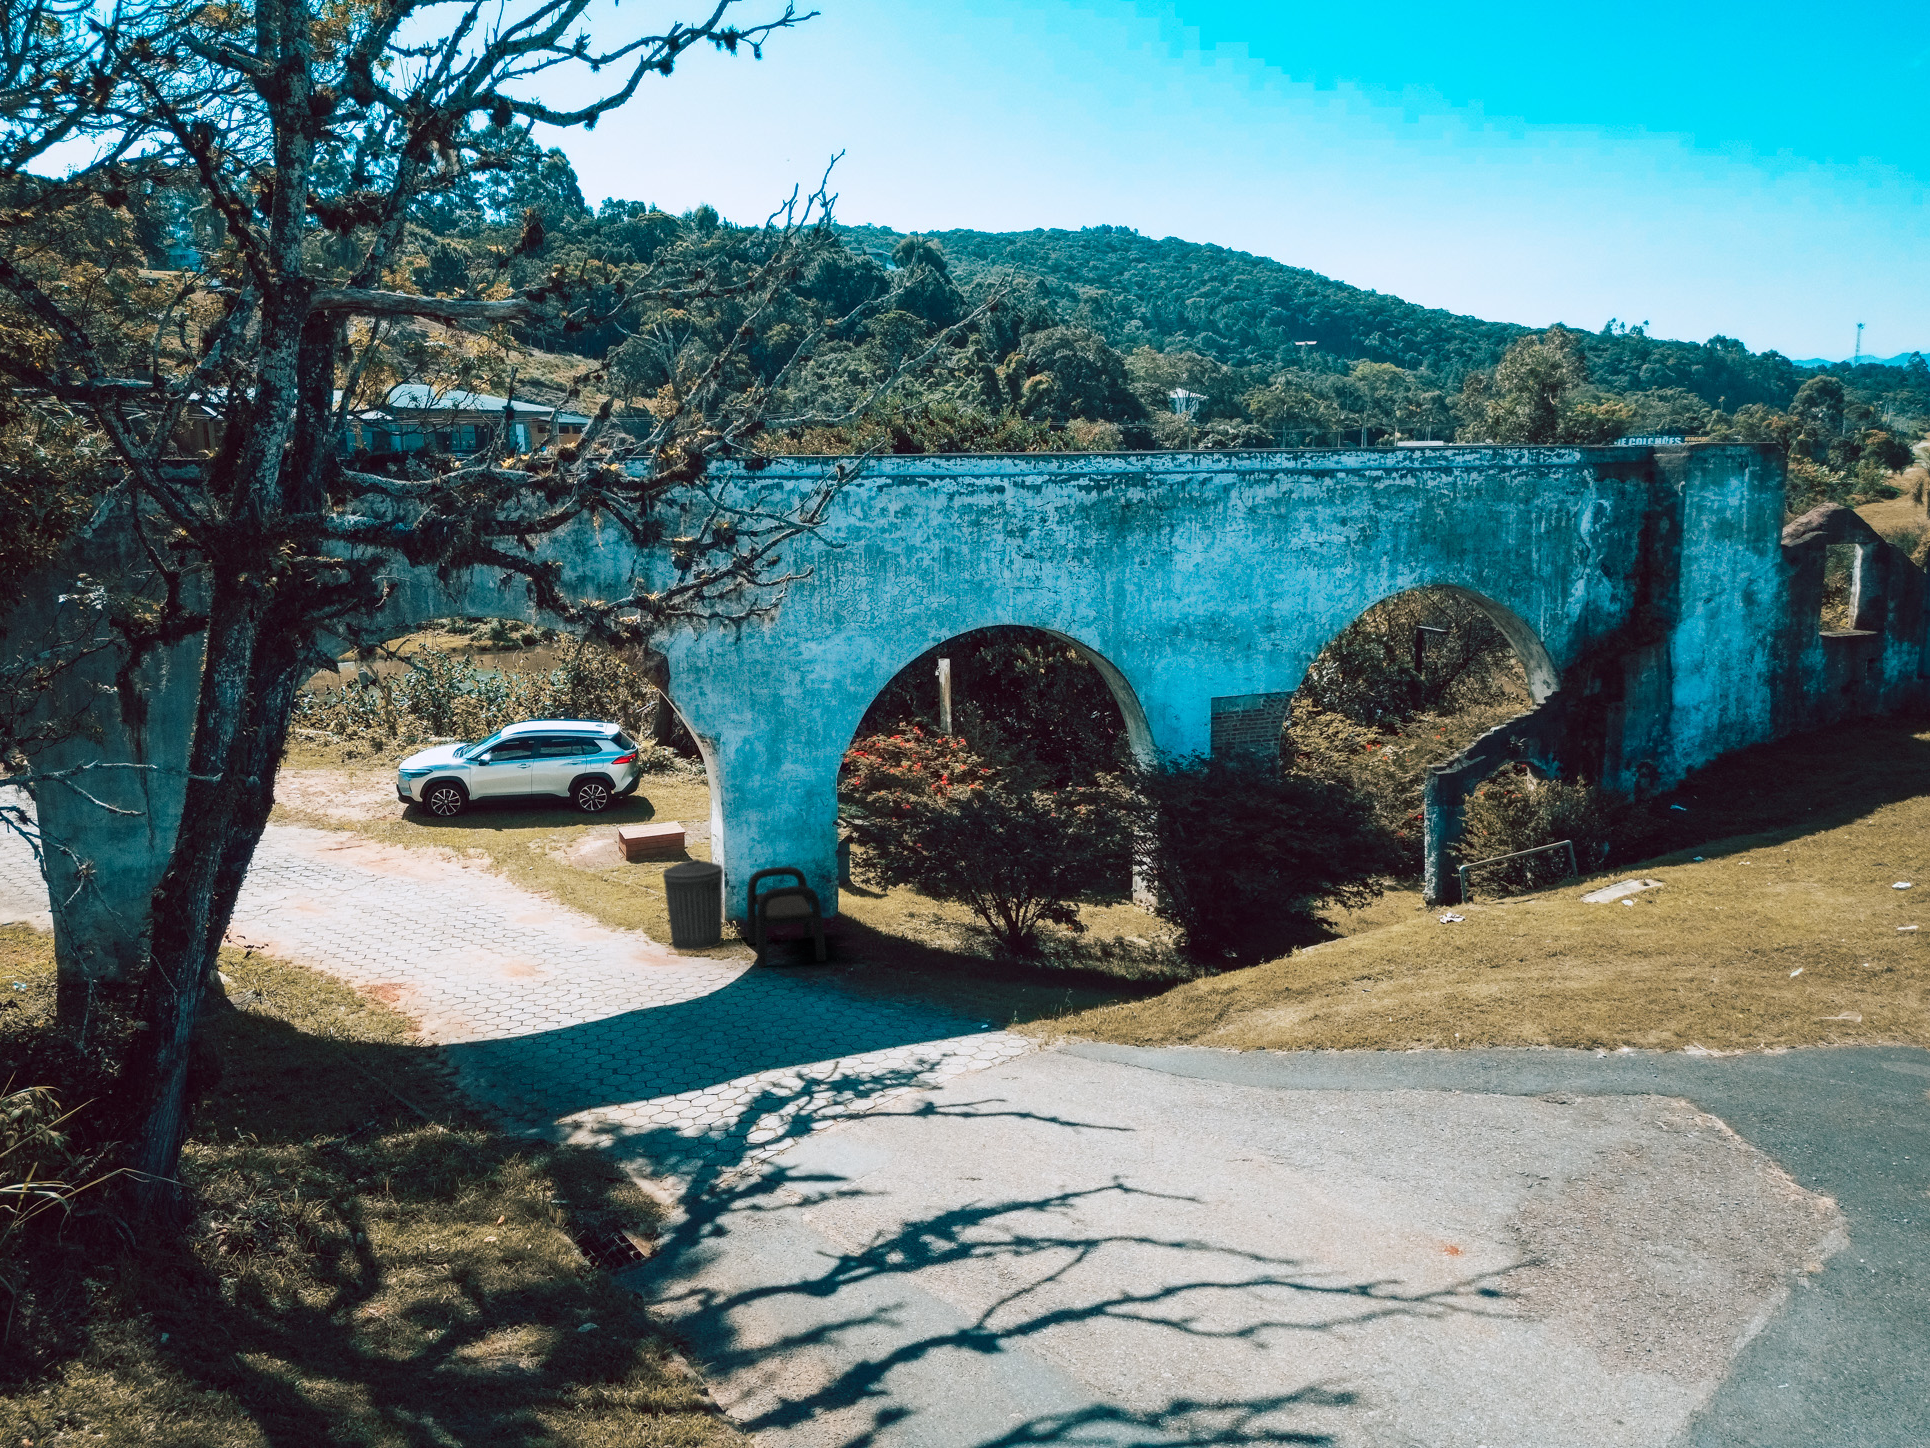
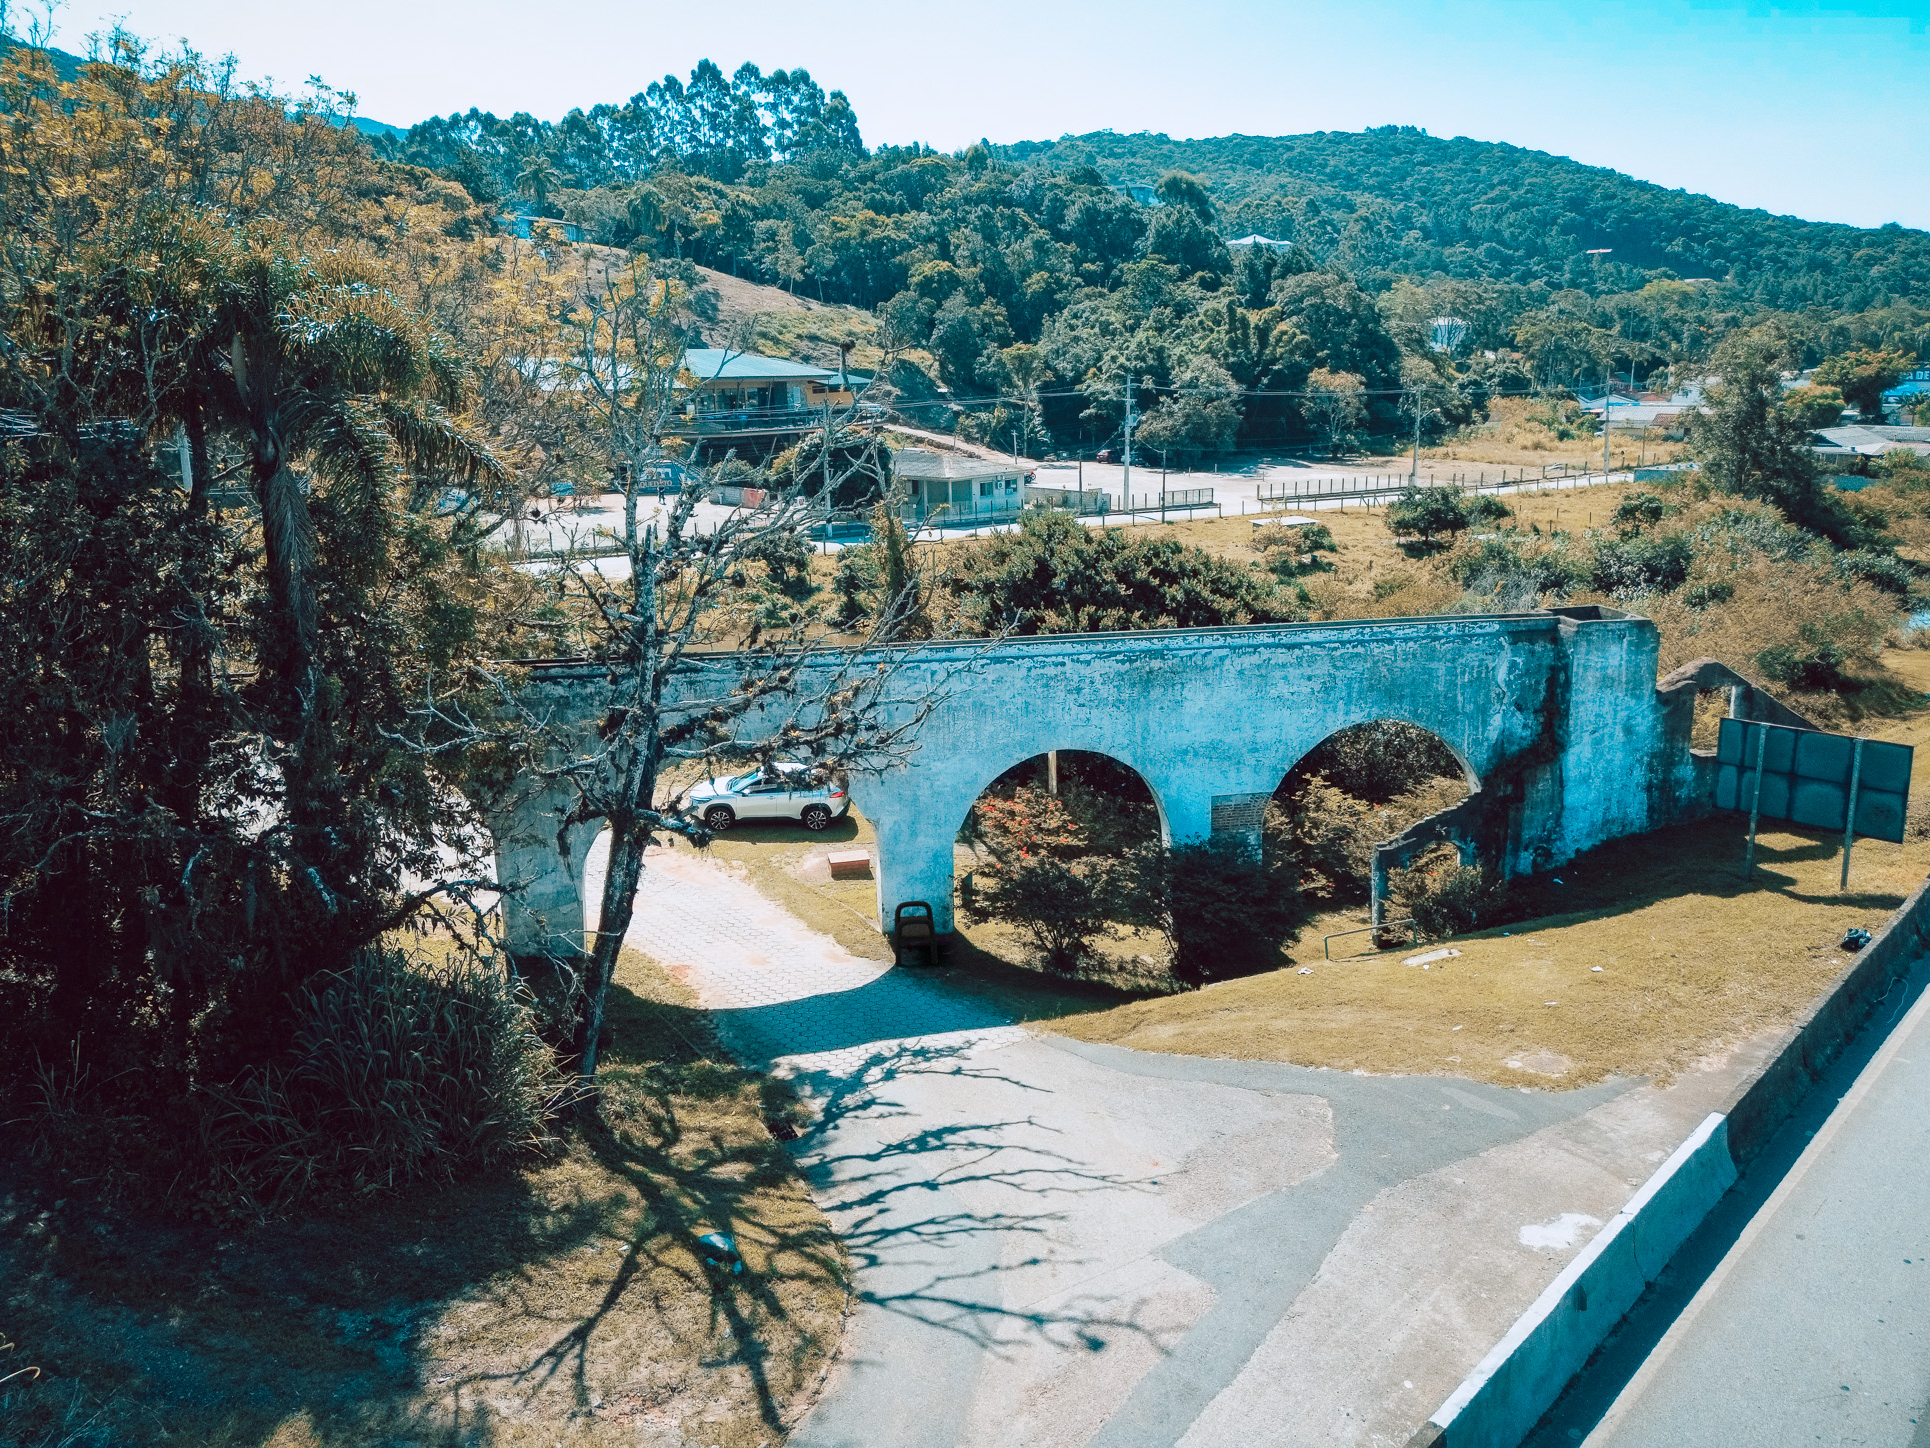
trash can: present [663,859,723,951] -> none [844,893,881,950]

